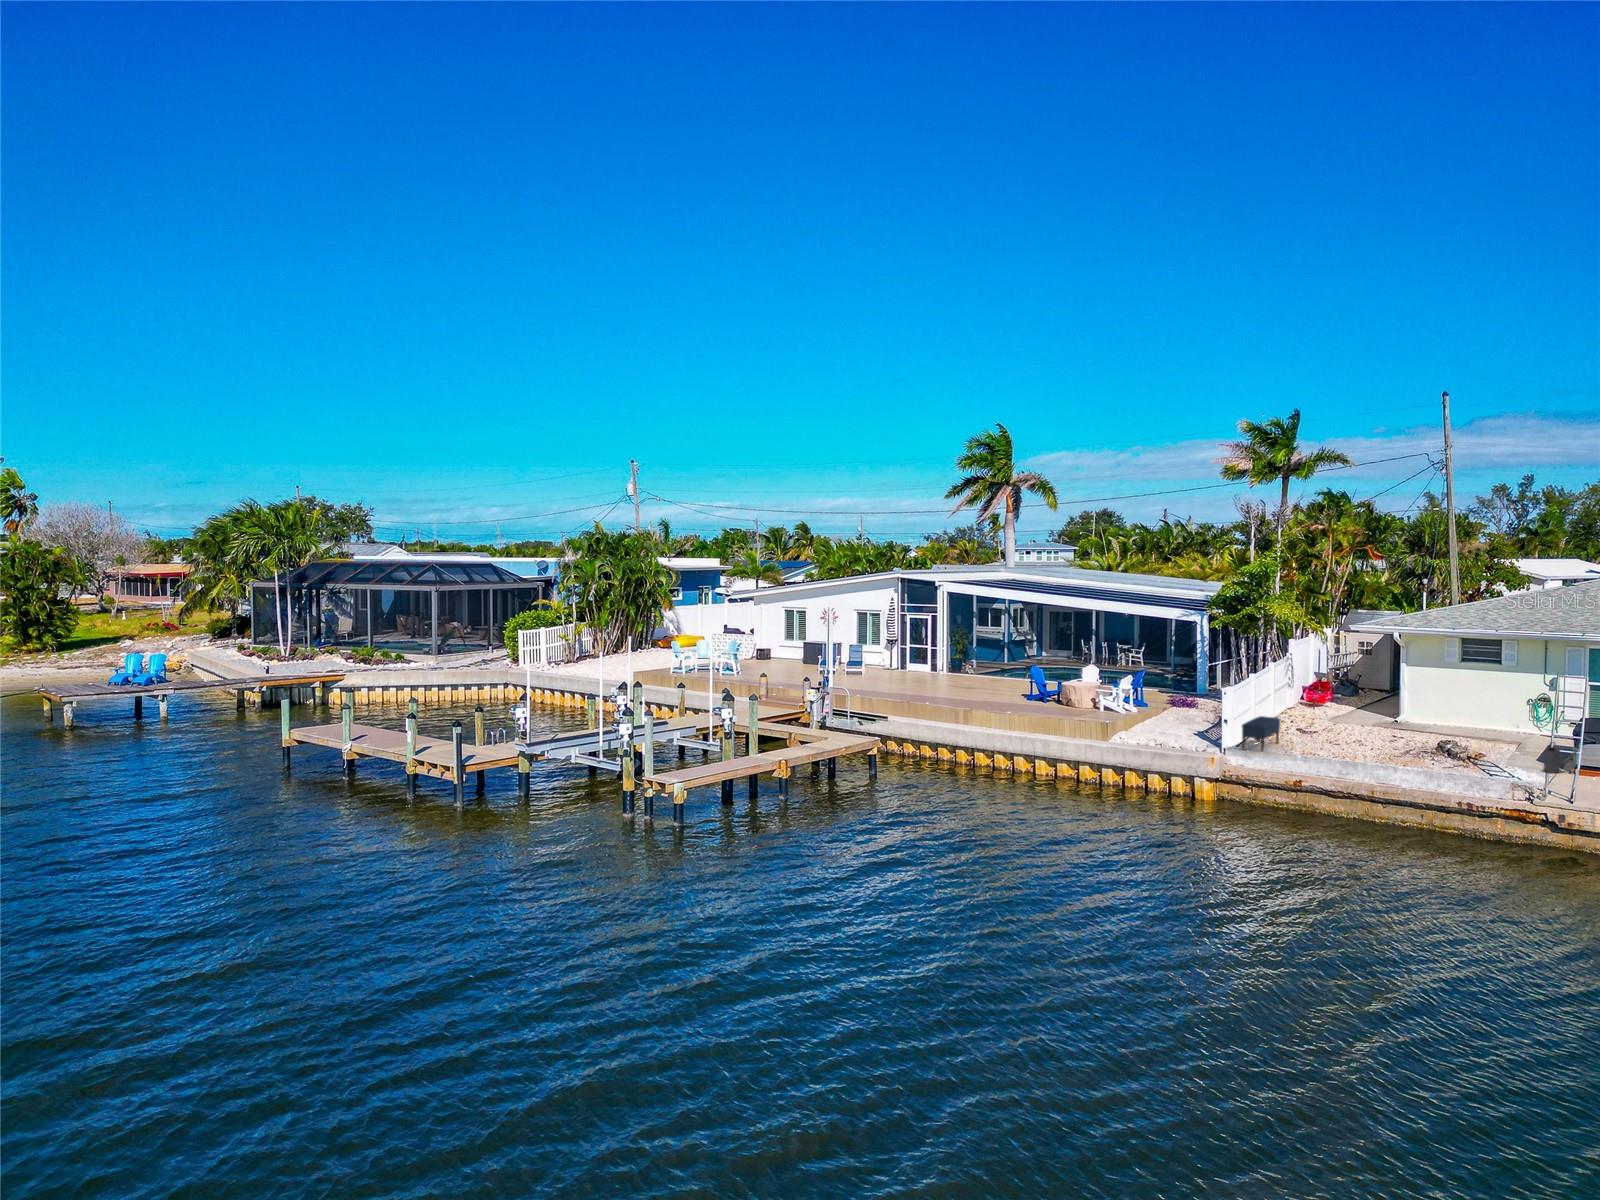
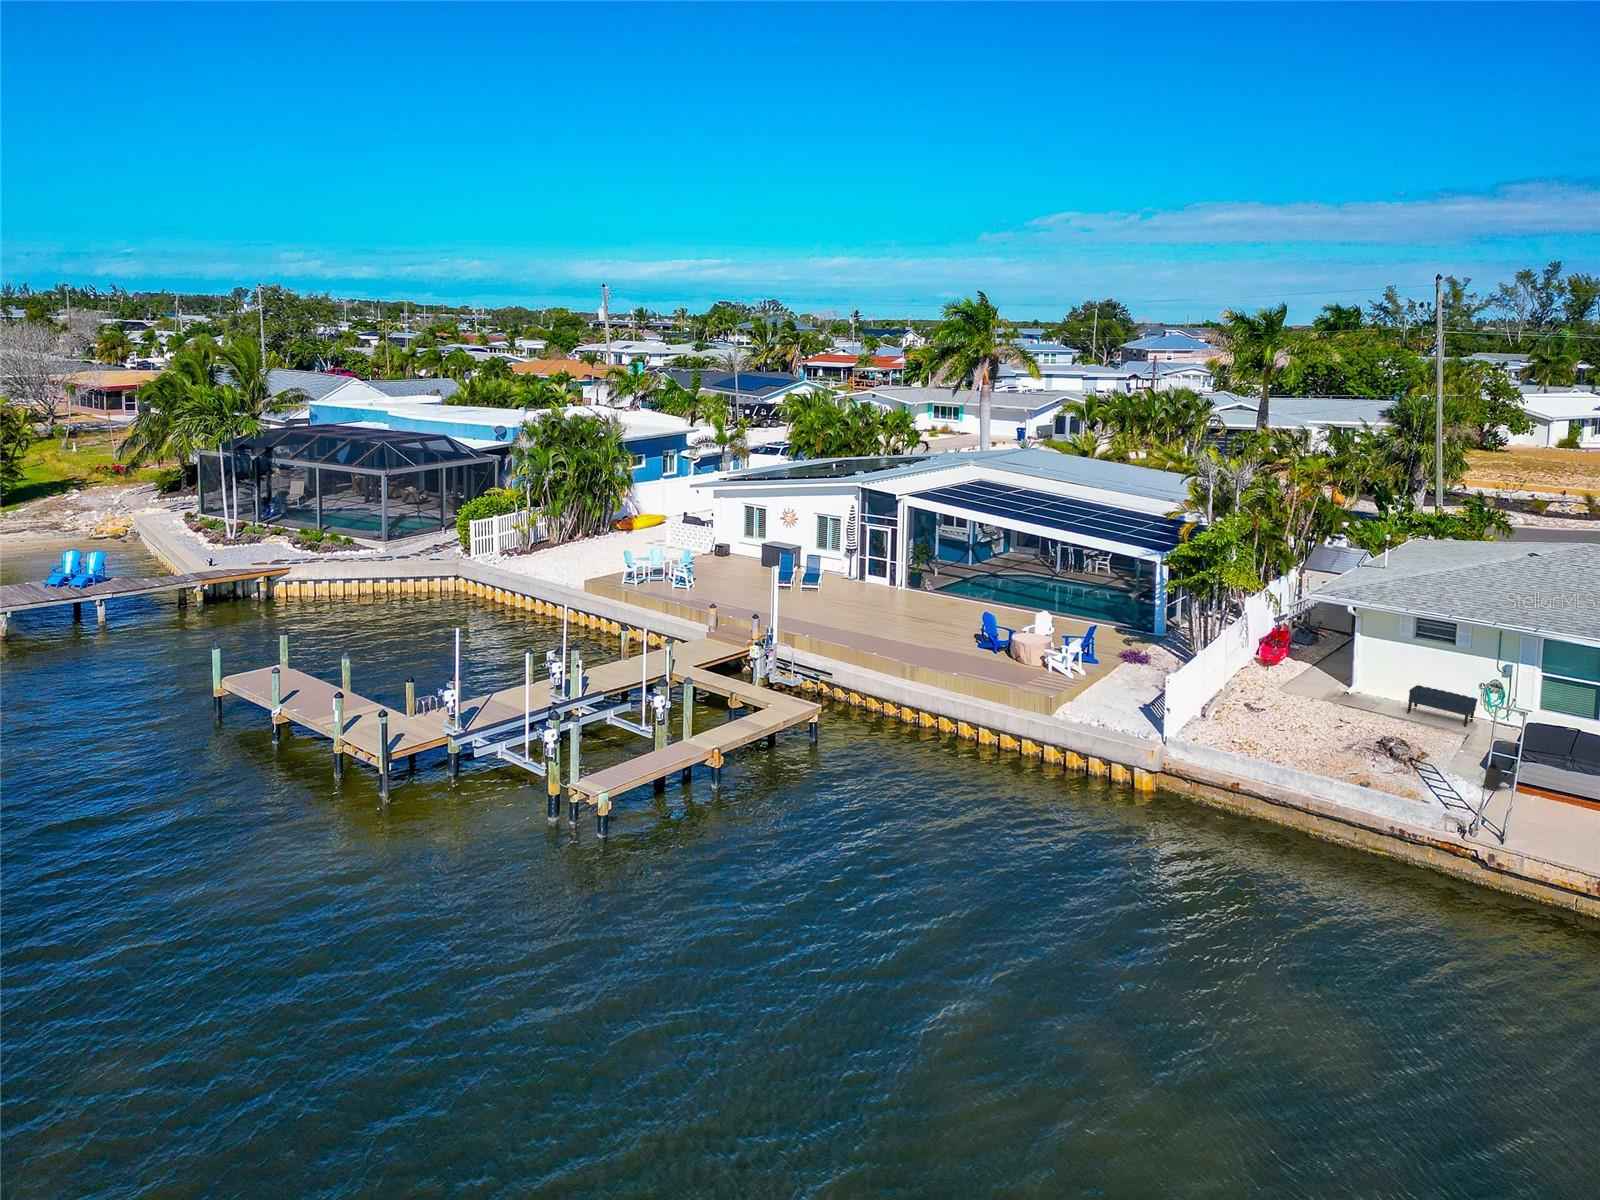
bench: present [1242,716,1280,751] -> present [1407,685,1478,727]

